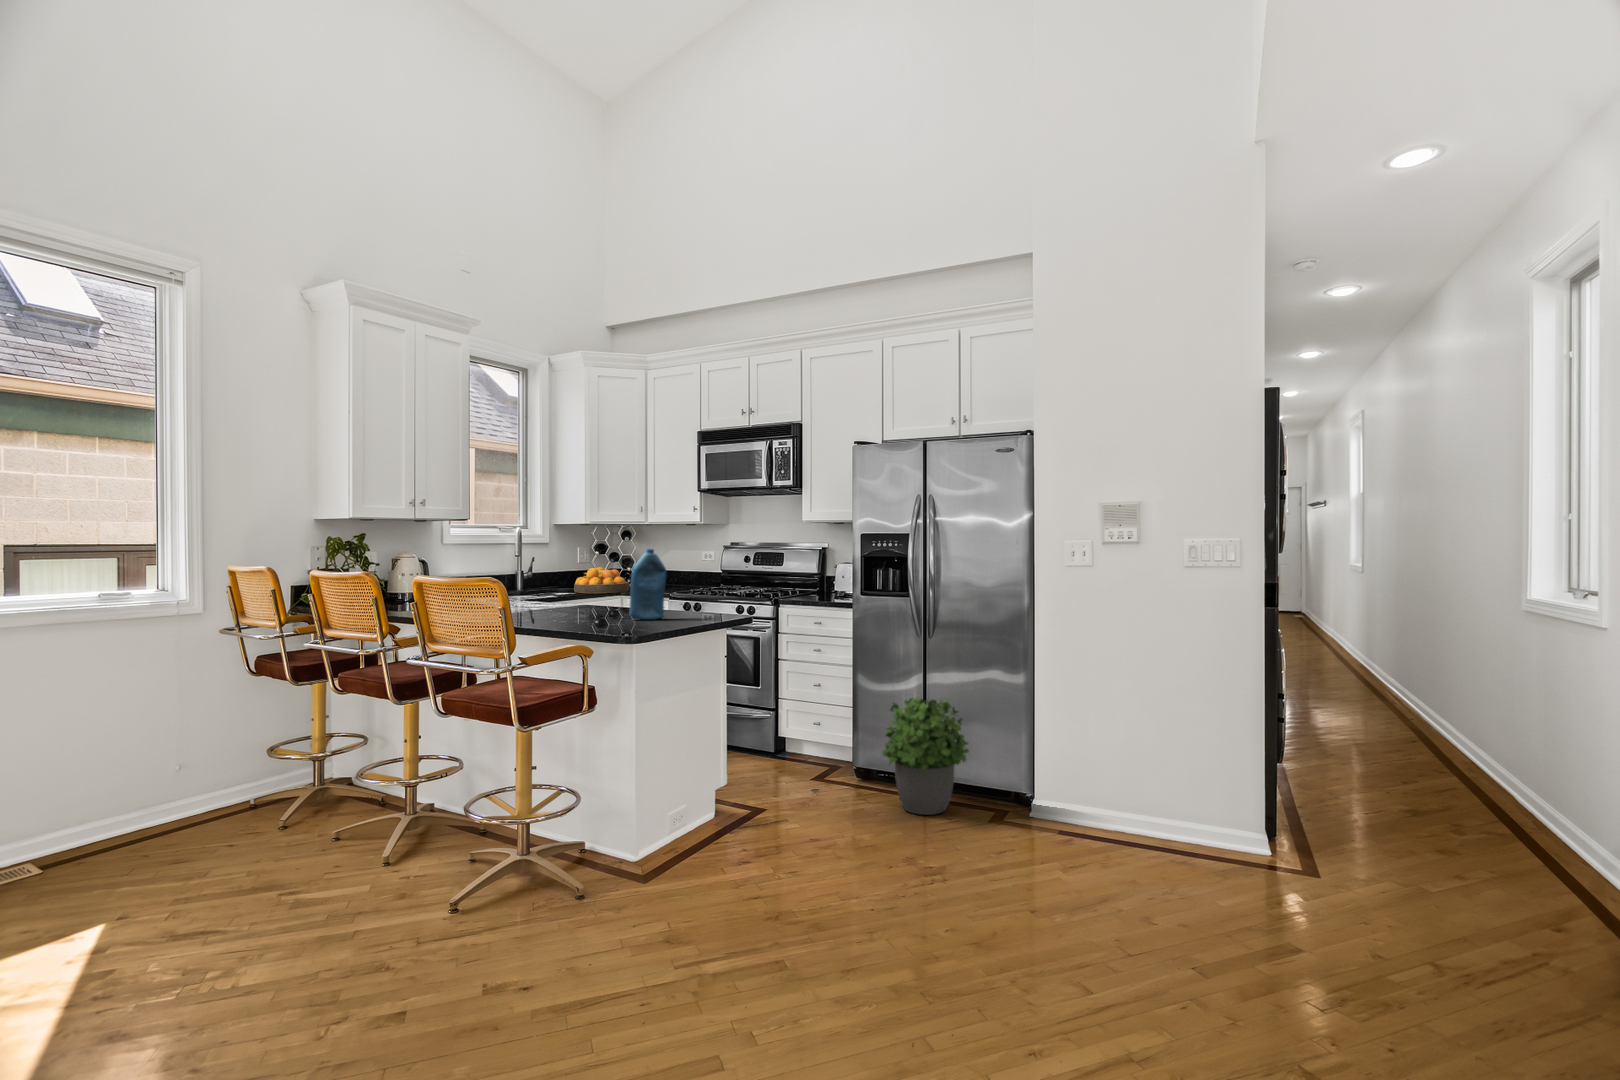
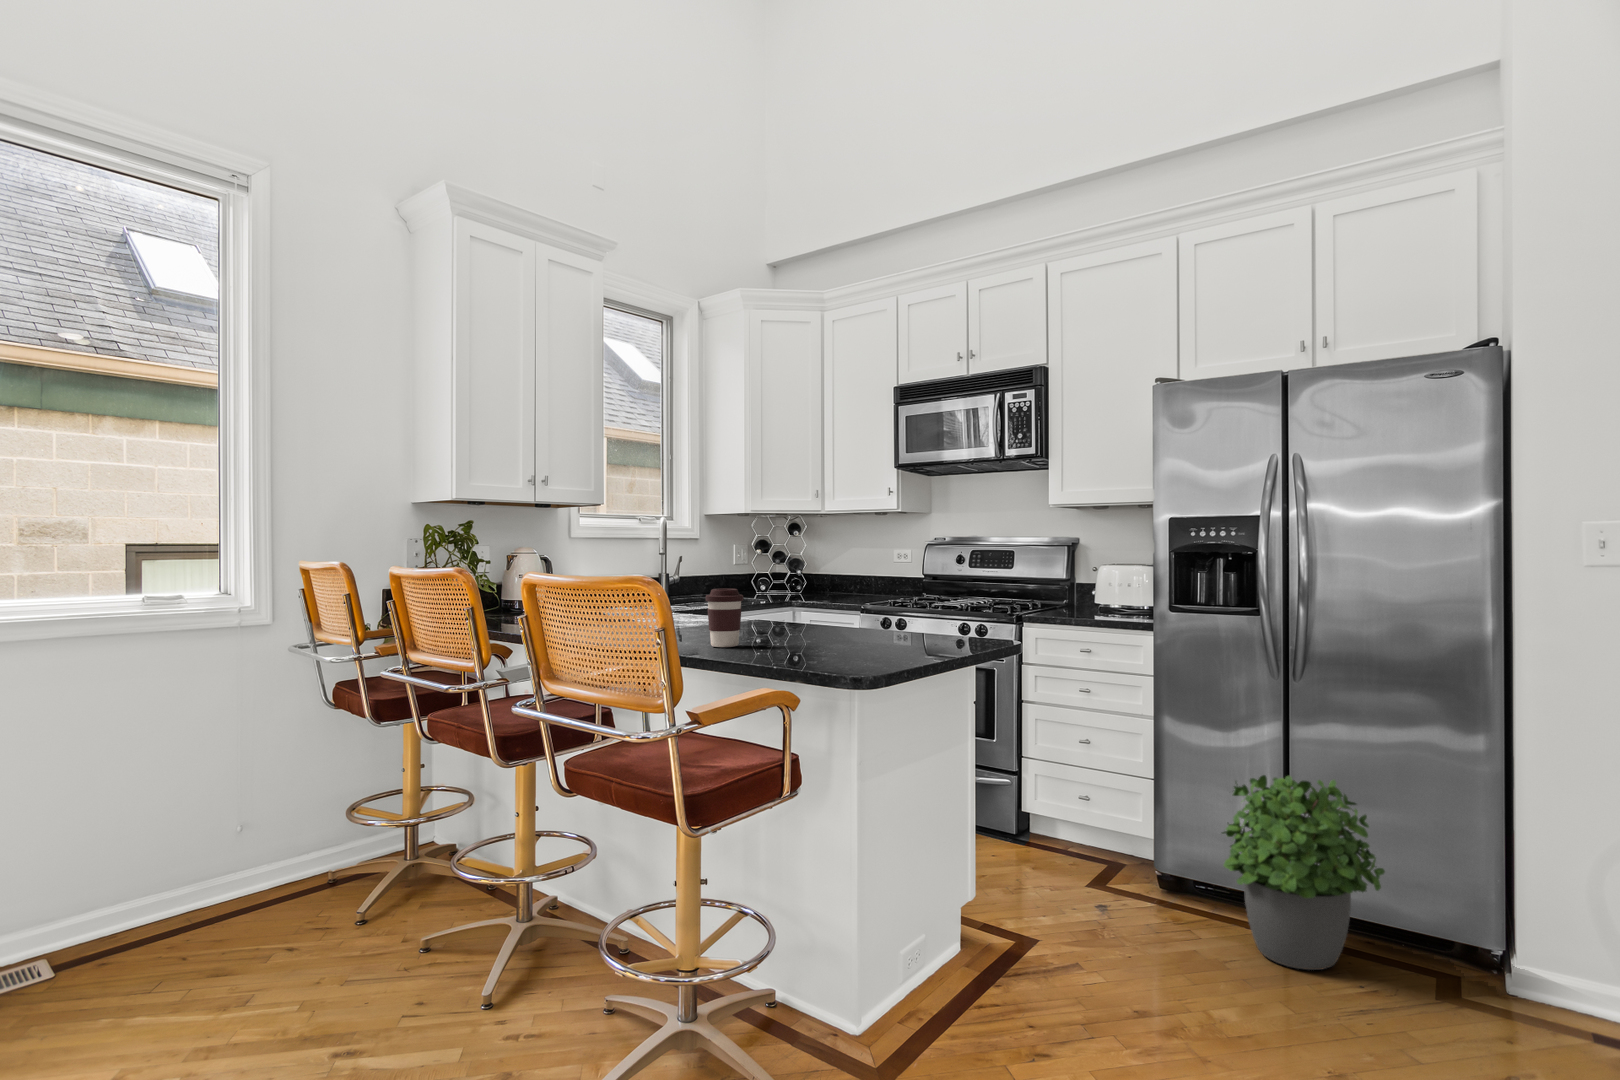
bottle: present [629,548,667,620] -> none [838,537,895,647]
fruit bowl: present [574,567,630,593] -> none [732,569,803,604]
coffee cup: none [540,583,566,622] -> present [706,589,743,647]

